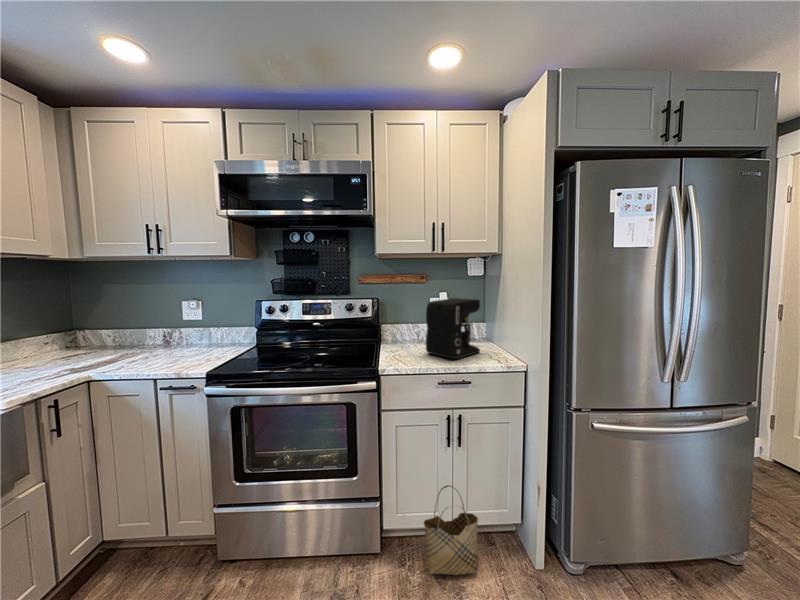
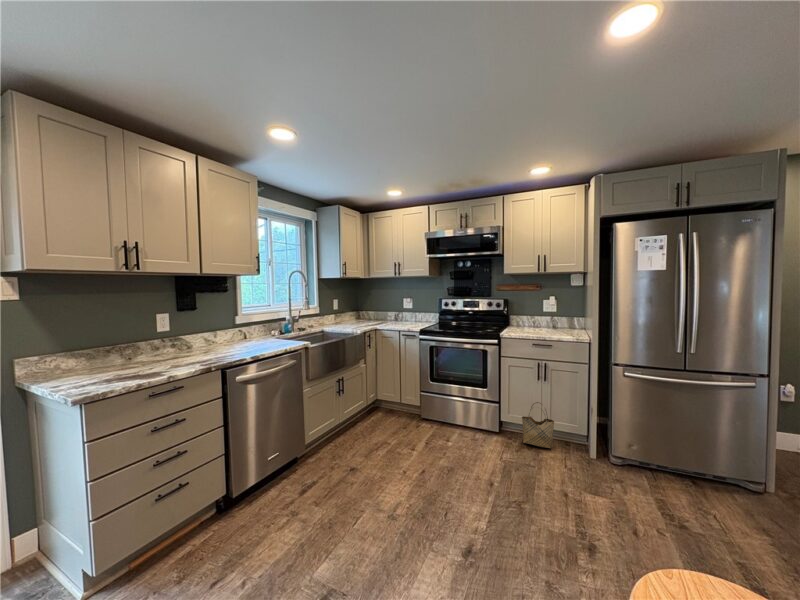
coffee maker: present [426,298,480,359] -> none [533,300,569,335]

